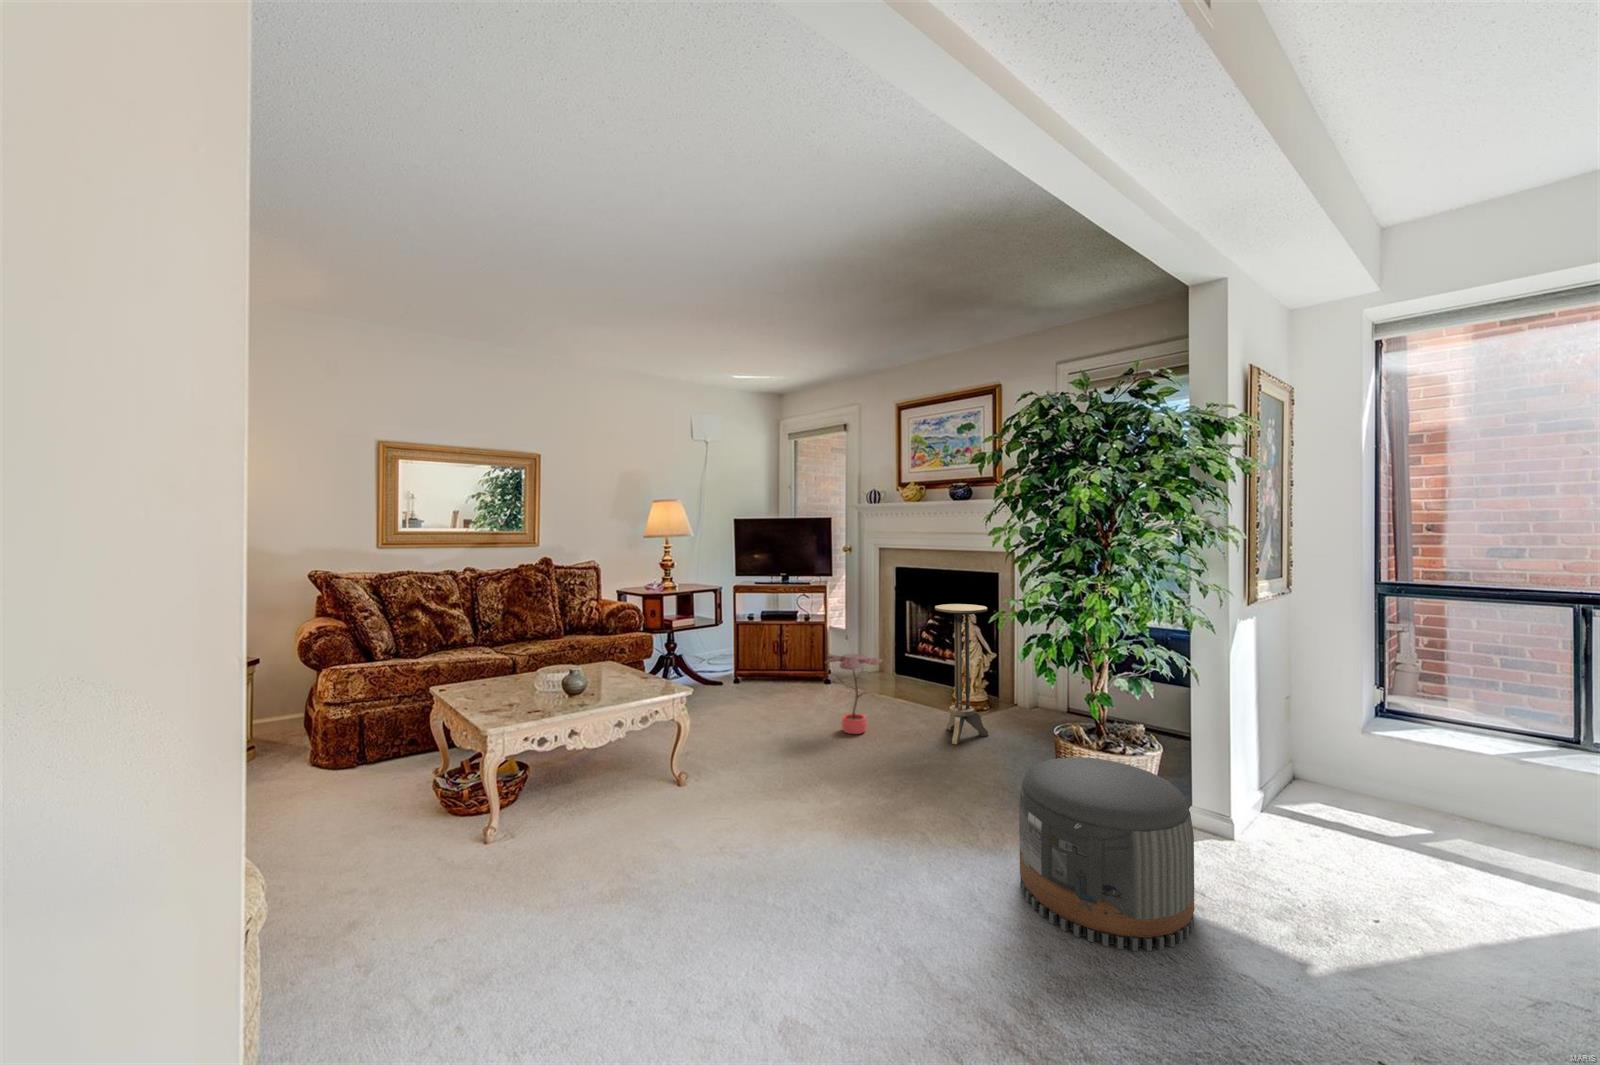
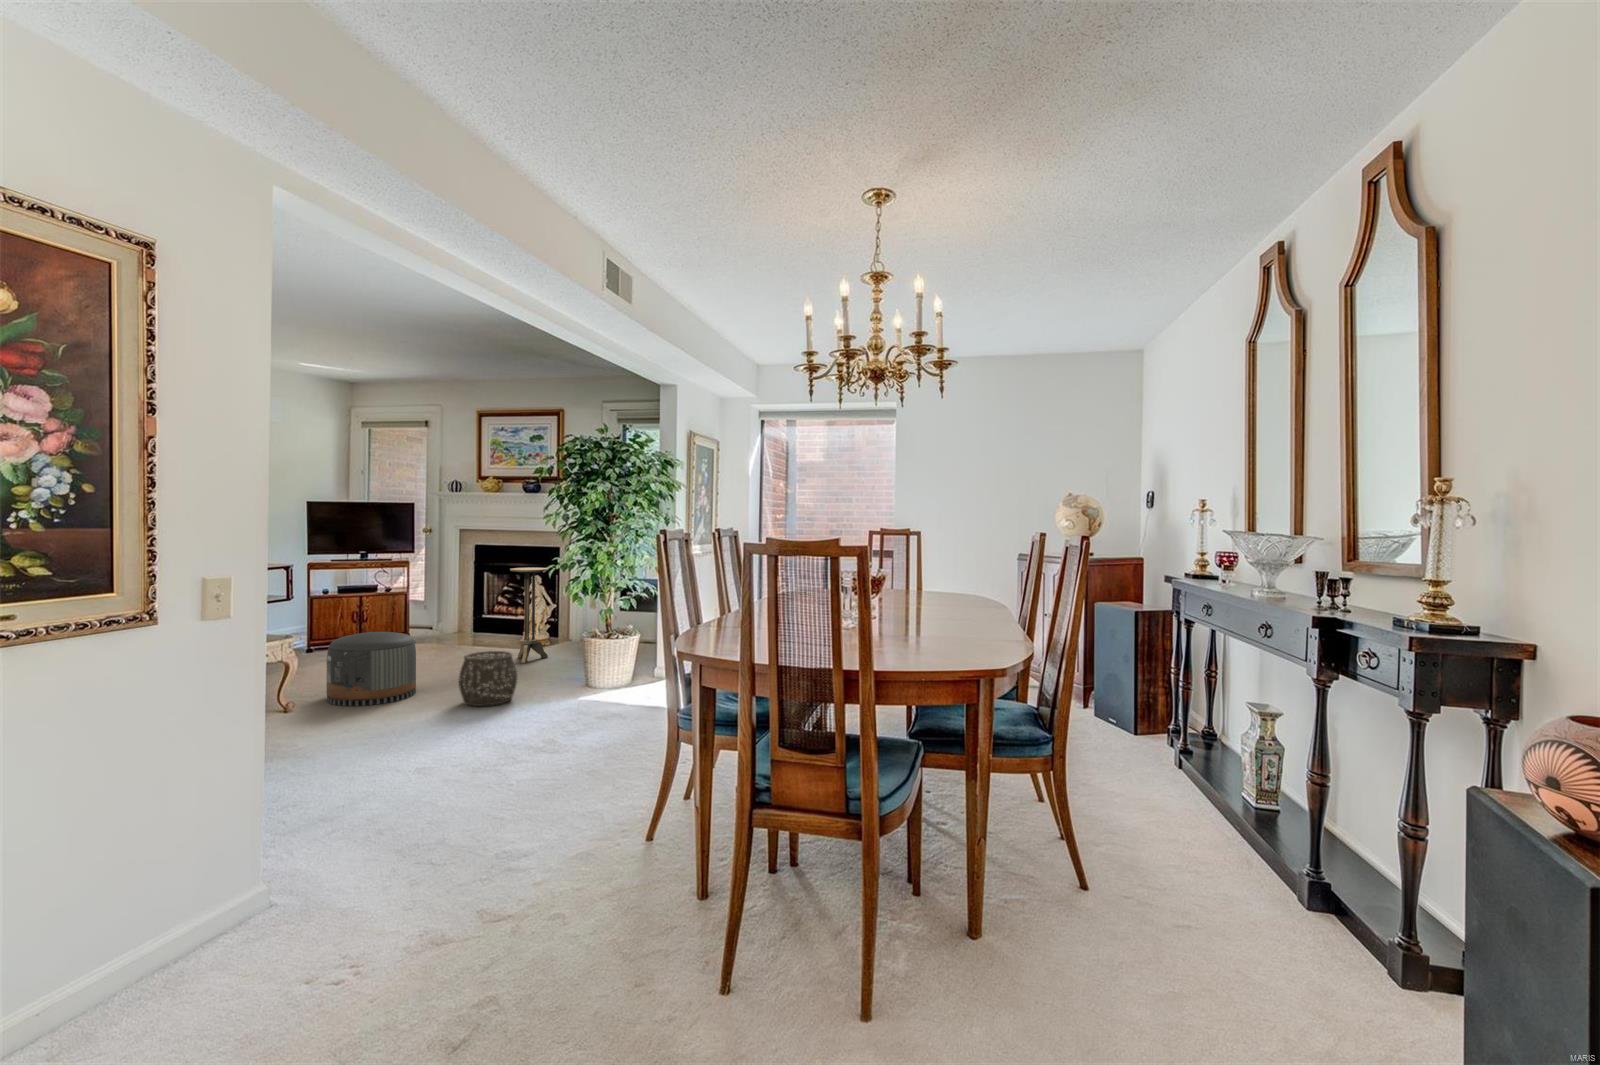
potted plant: present [826,654,883,734] -> none [419,608,469,667]
pouf: present [1019,757,1194,951] -> present [327,632,416,706]
woven basket: none [851,758,946,871] -> present [459,651,517,706]

